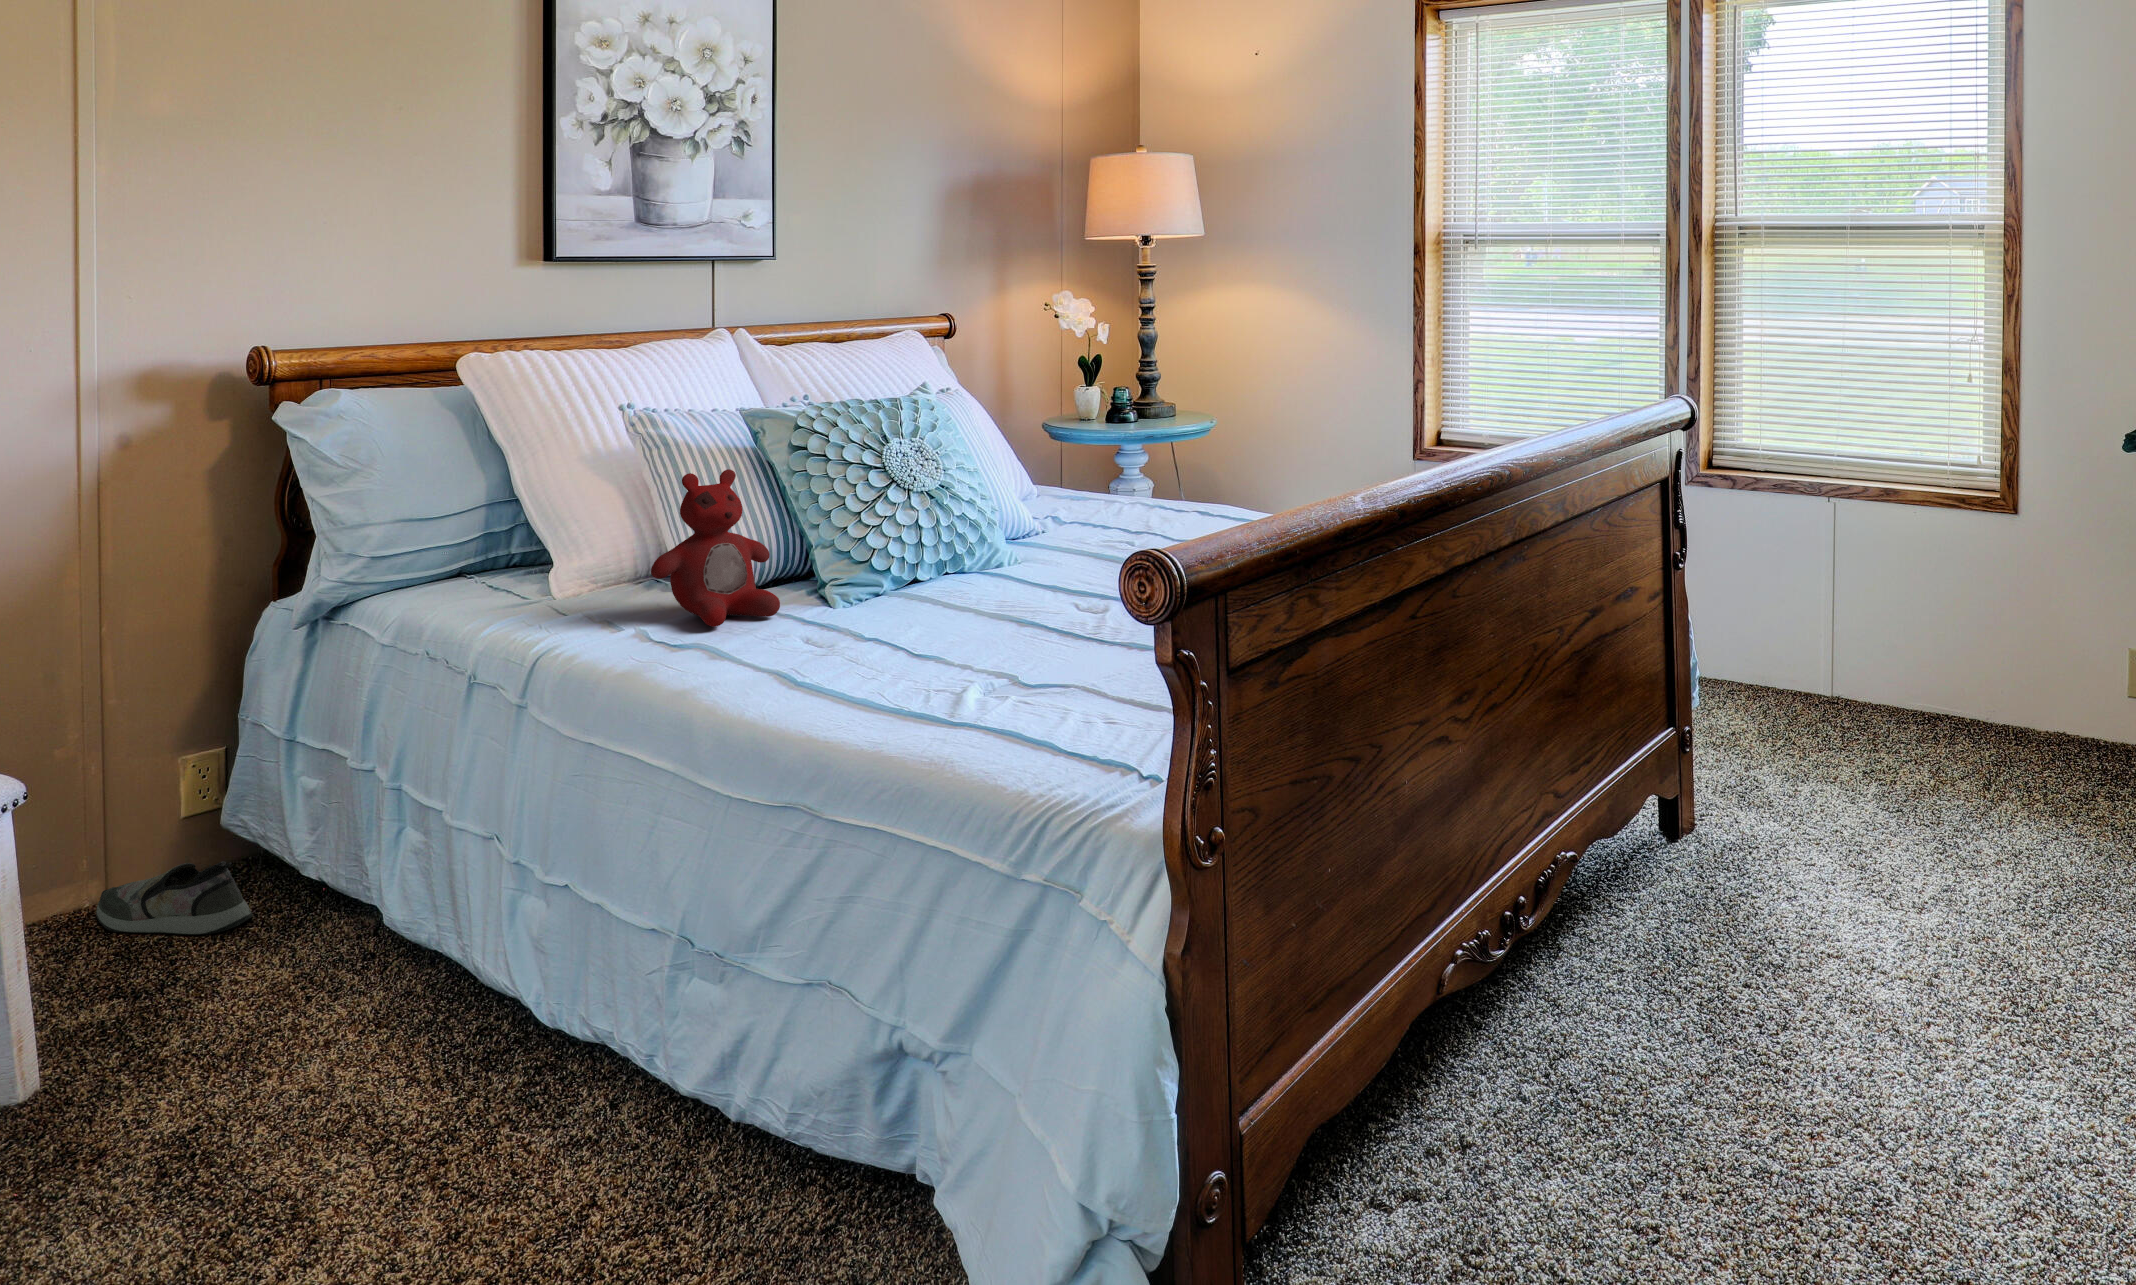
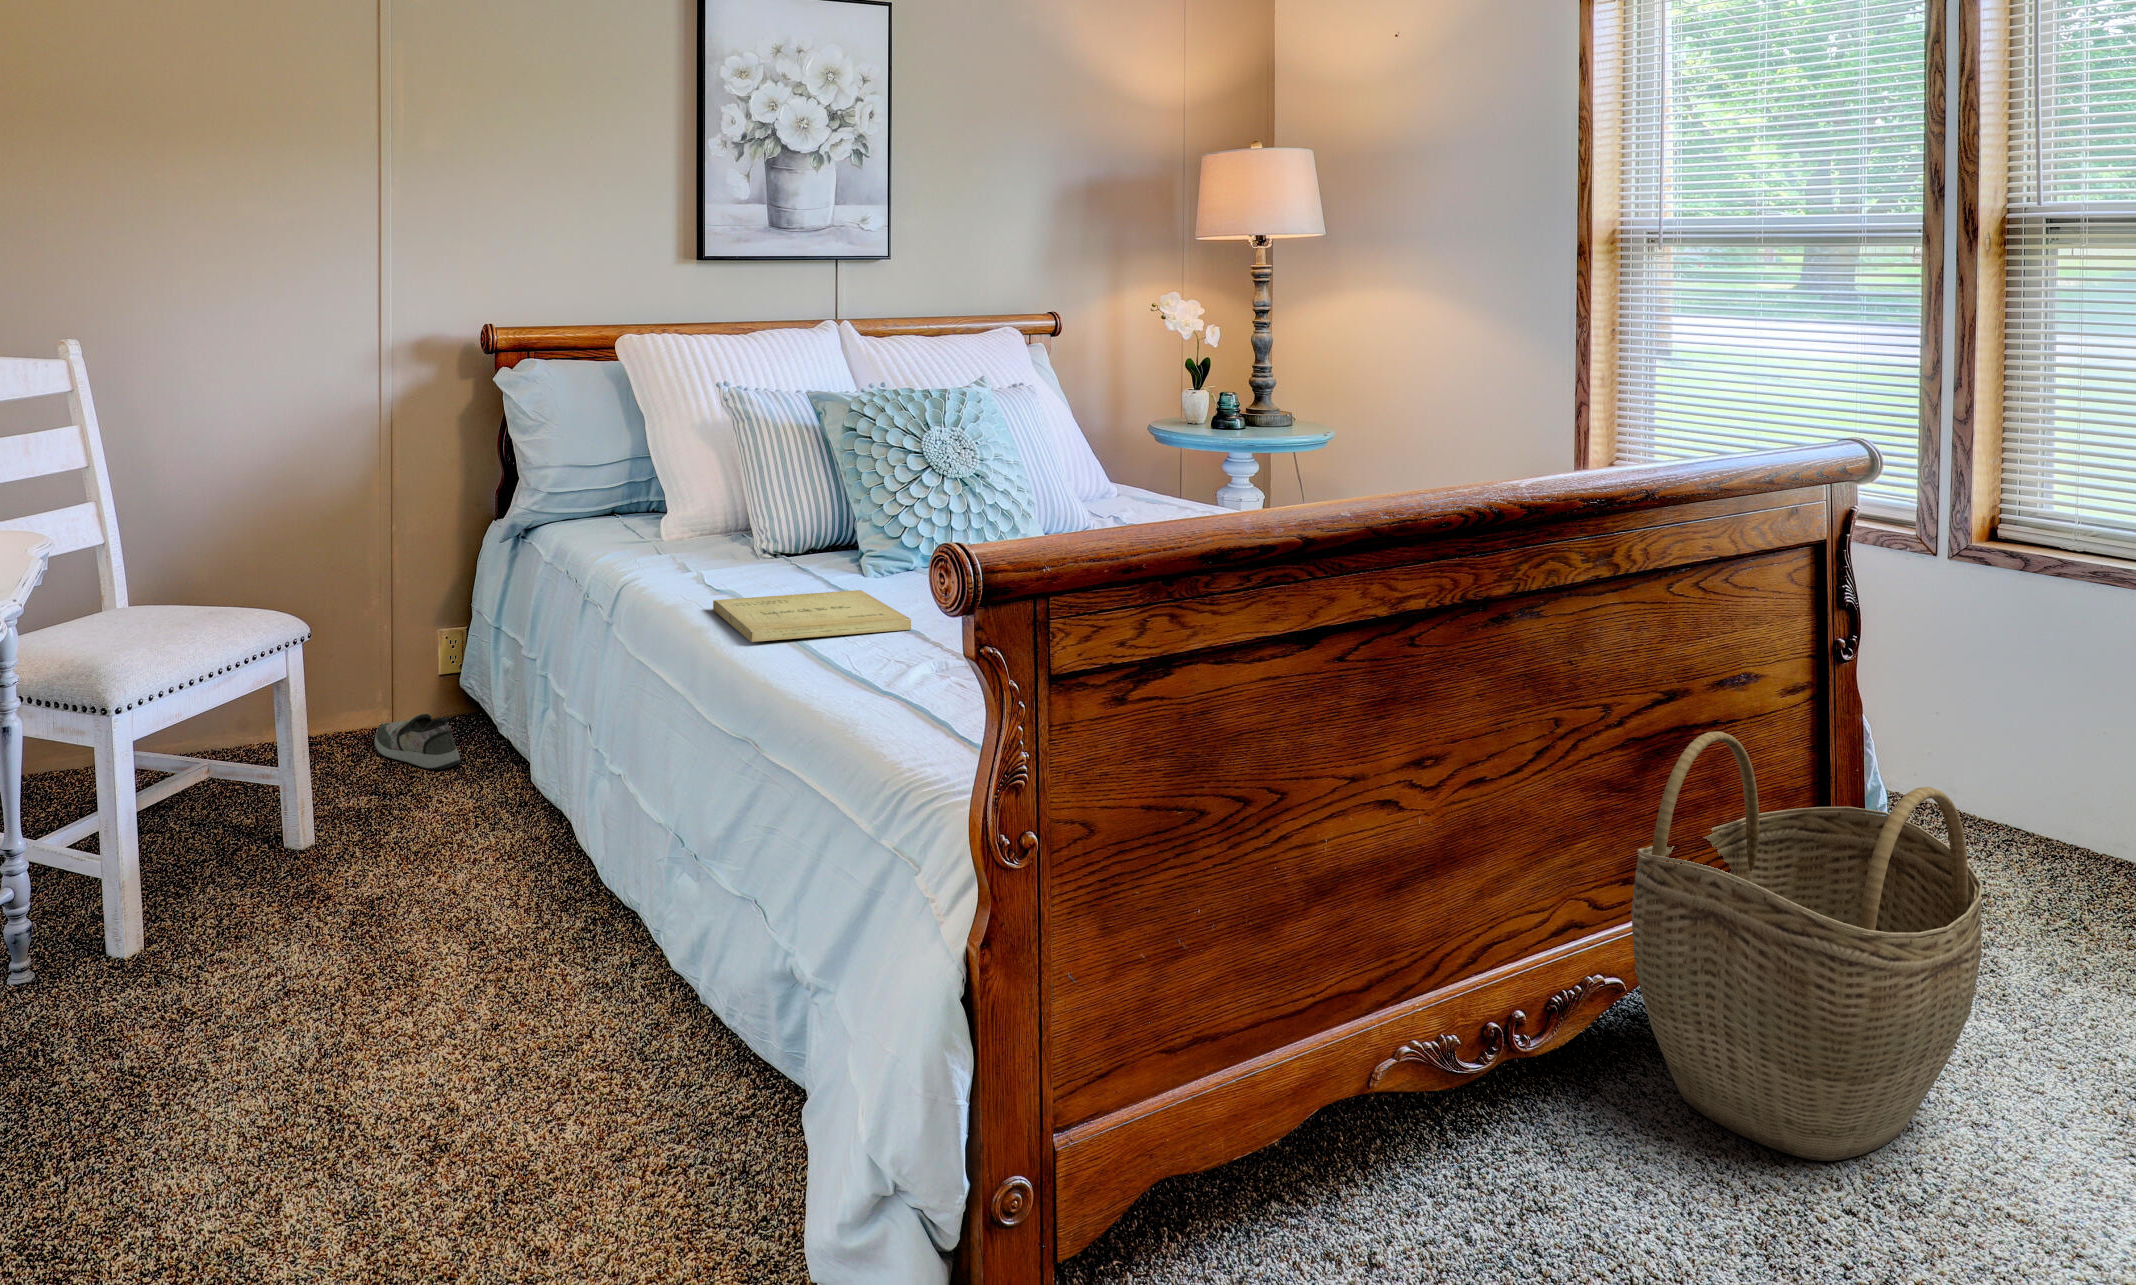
stuffed bear: present [651,469,780,627] -> none [712,444,812,580]
book: none [686,623,935,696] -> present [713,590,911,642]
woven basket: none [1592,649,1815,980] -> present [1631,731,1983,1161]

